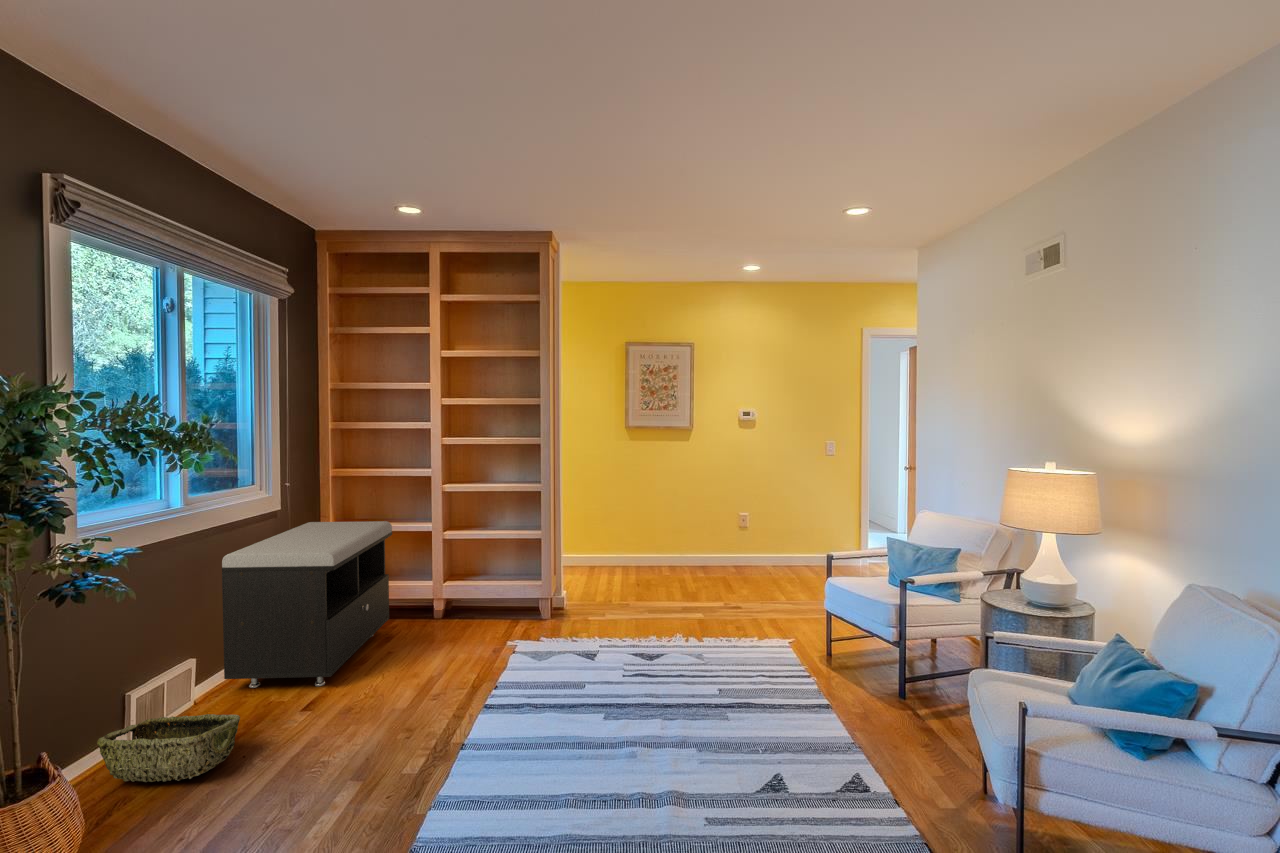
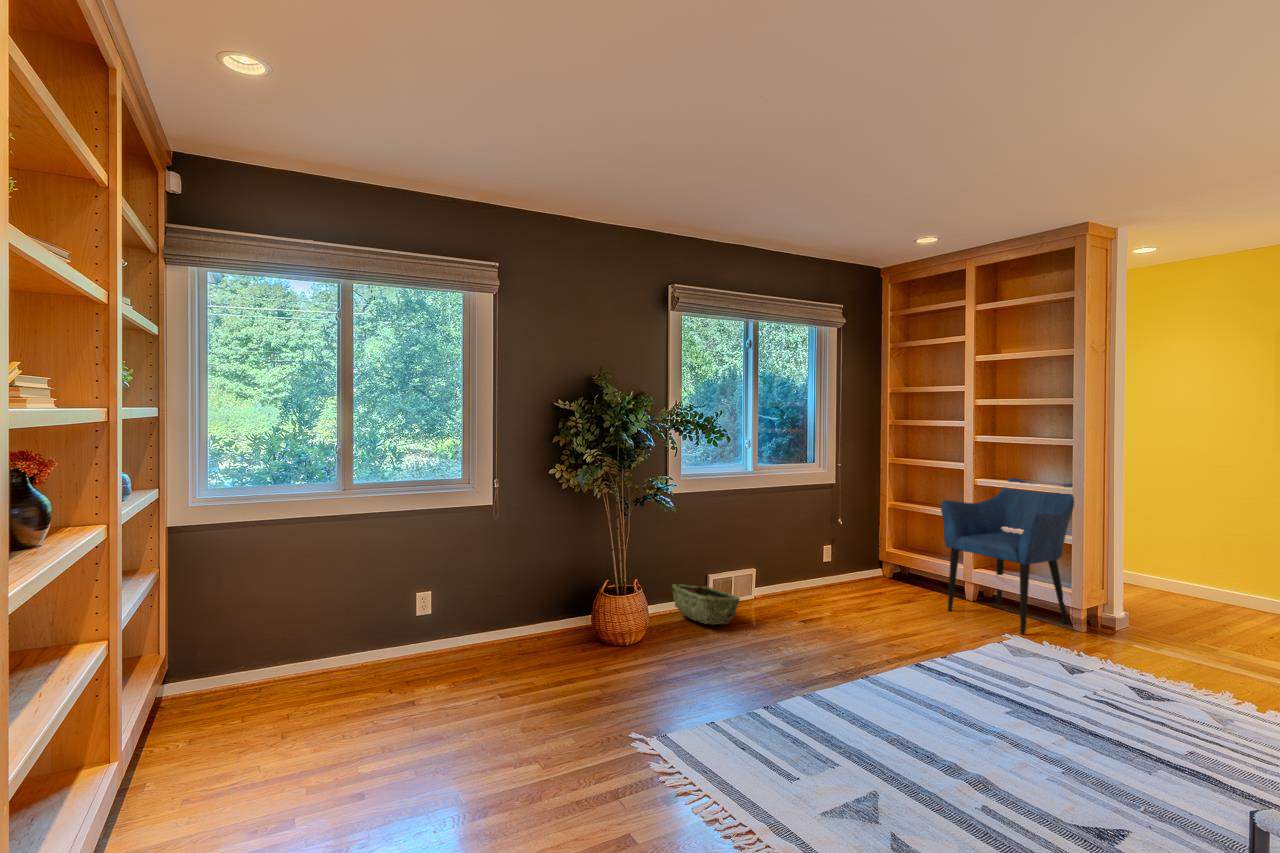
armchair: none [424,488,532,637] -> present [941,478,1074,634]
storage bench: present [222,521,392,688] -> none [769,490,921,611]

